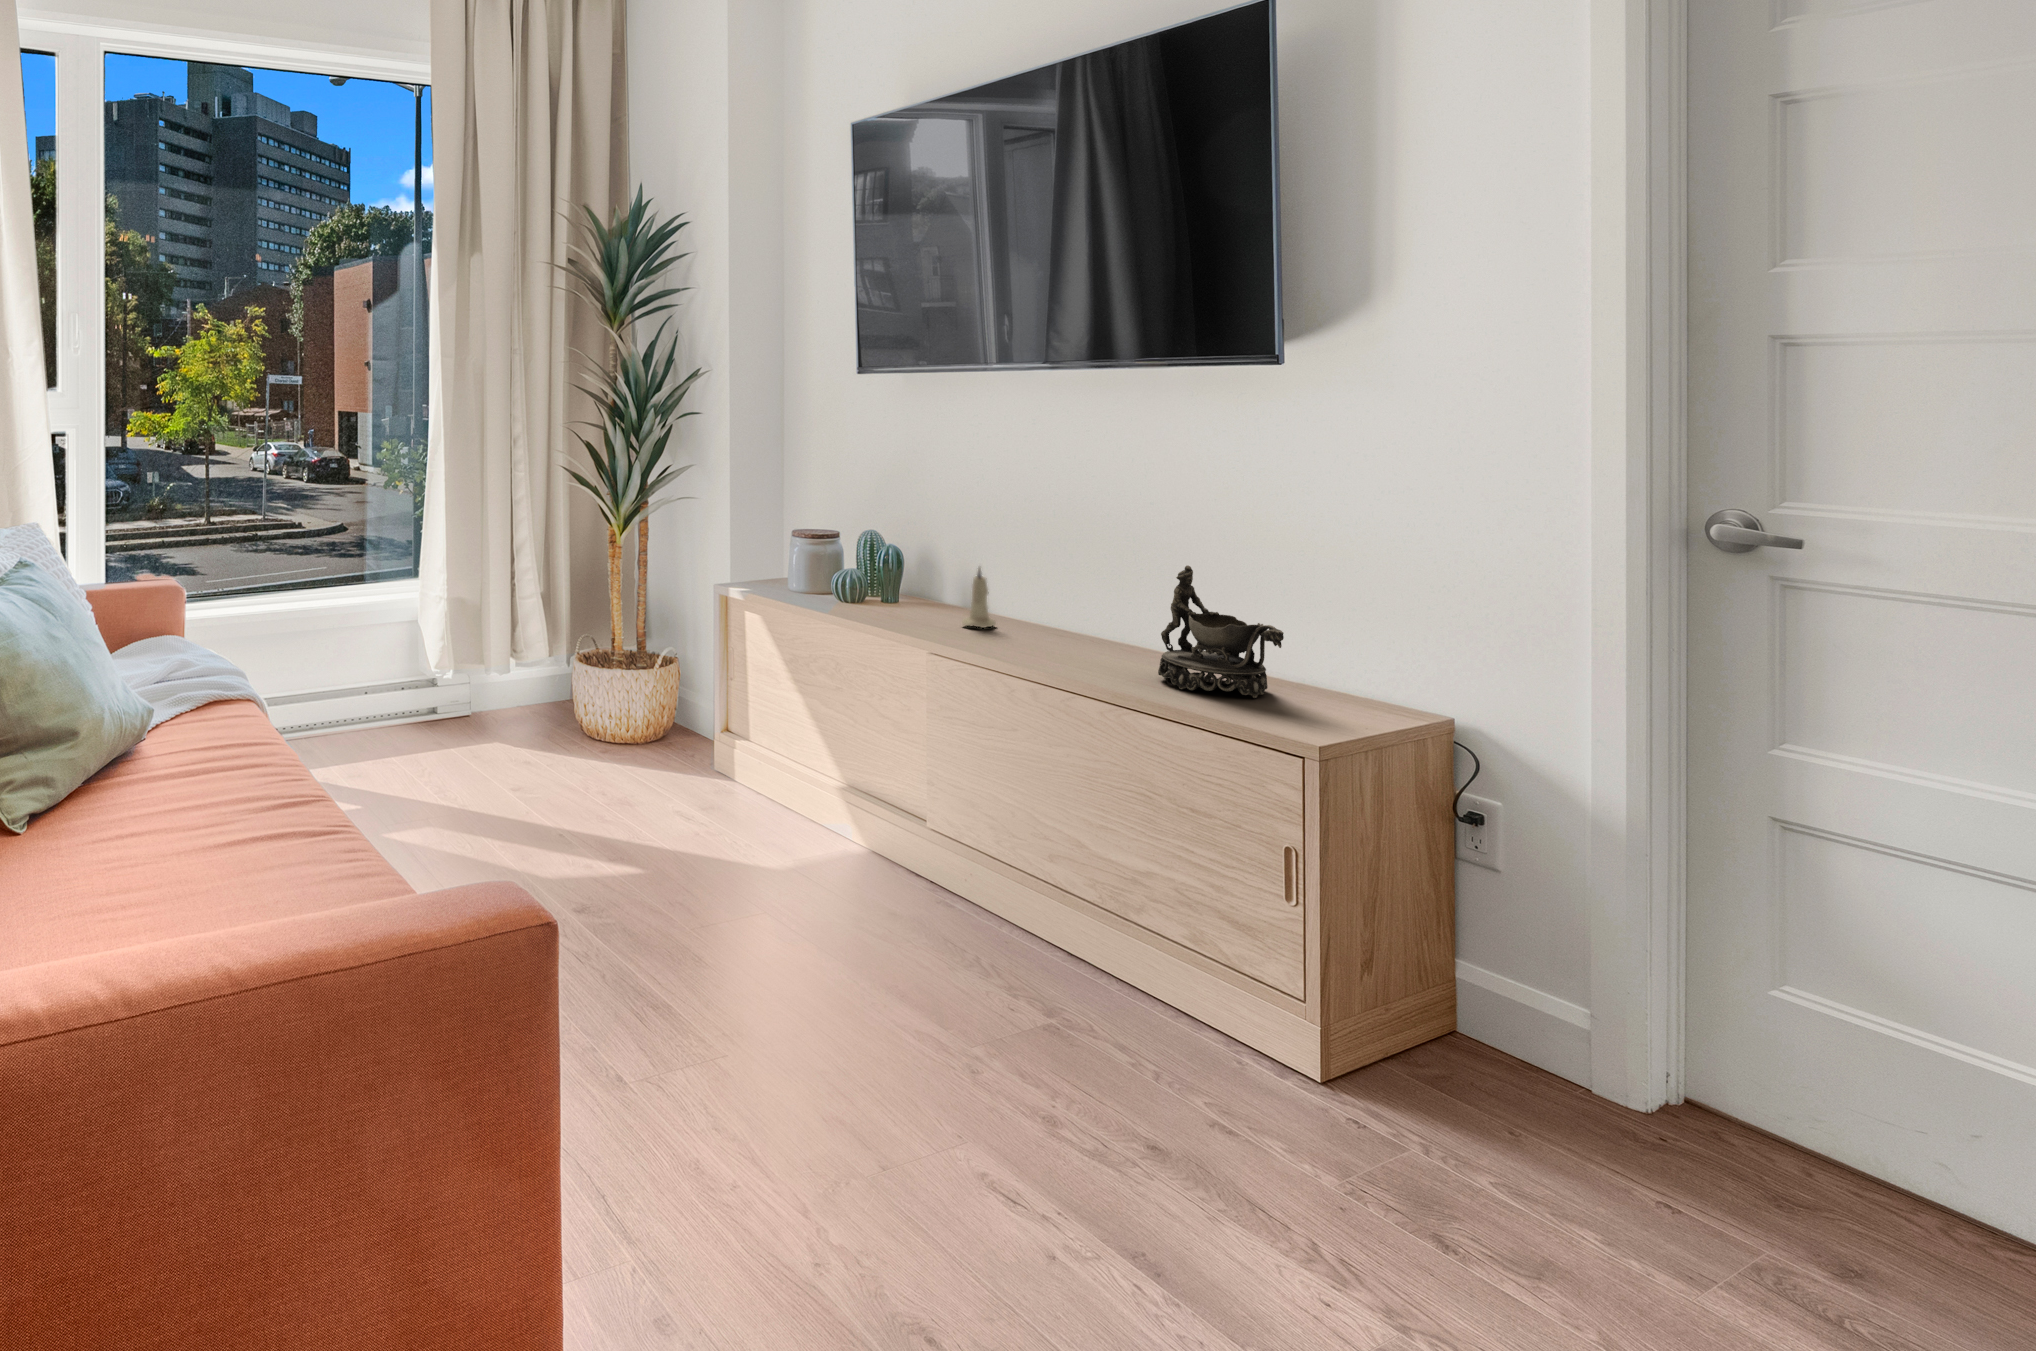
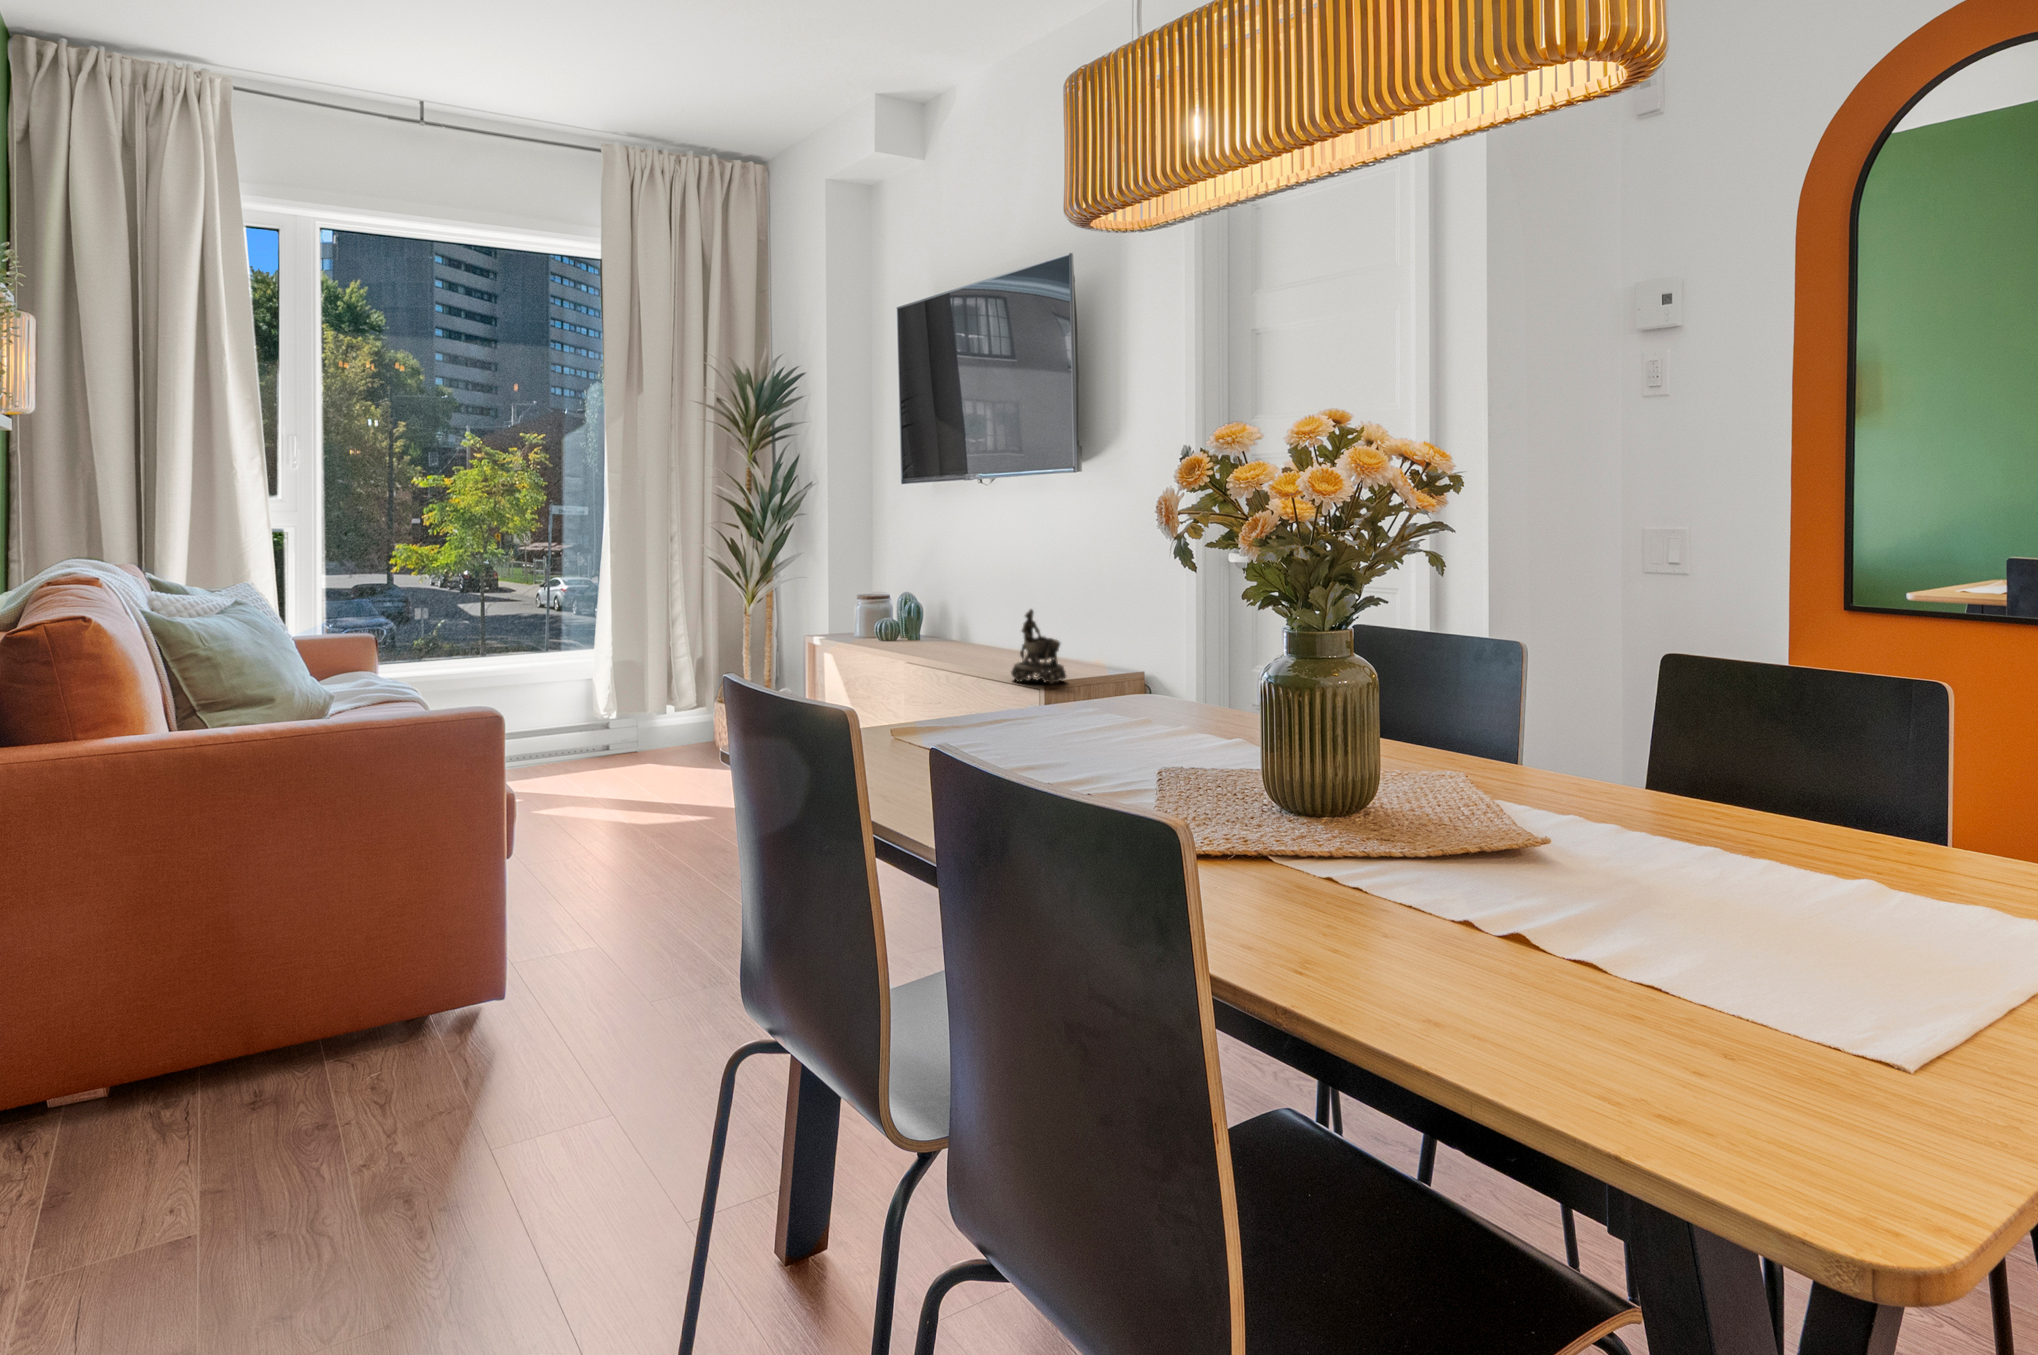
candle: present [963,568,995,628] -> none [940,620,963,662]

